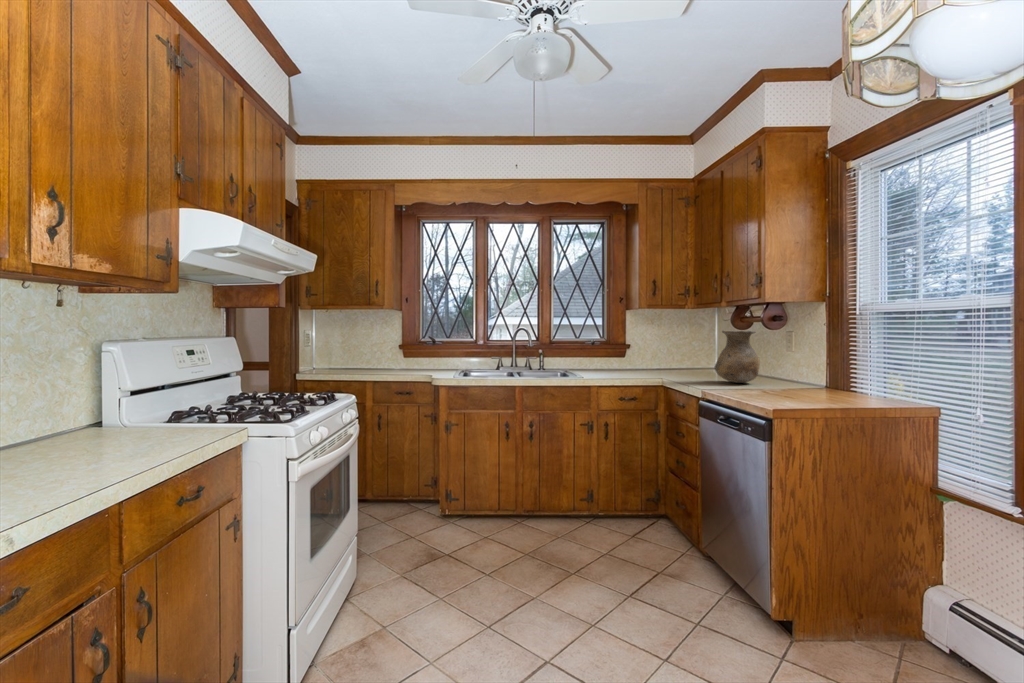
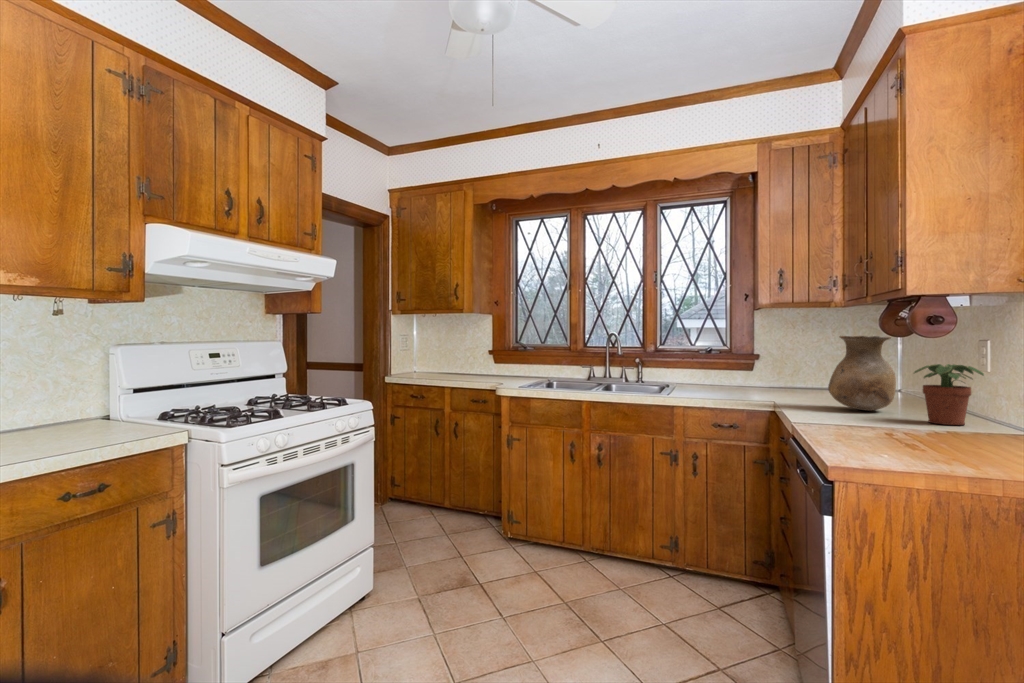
potted plant: none [786,350,826,390] -> present [914,364,984,425]

